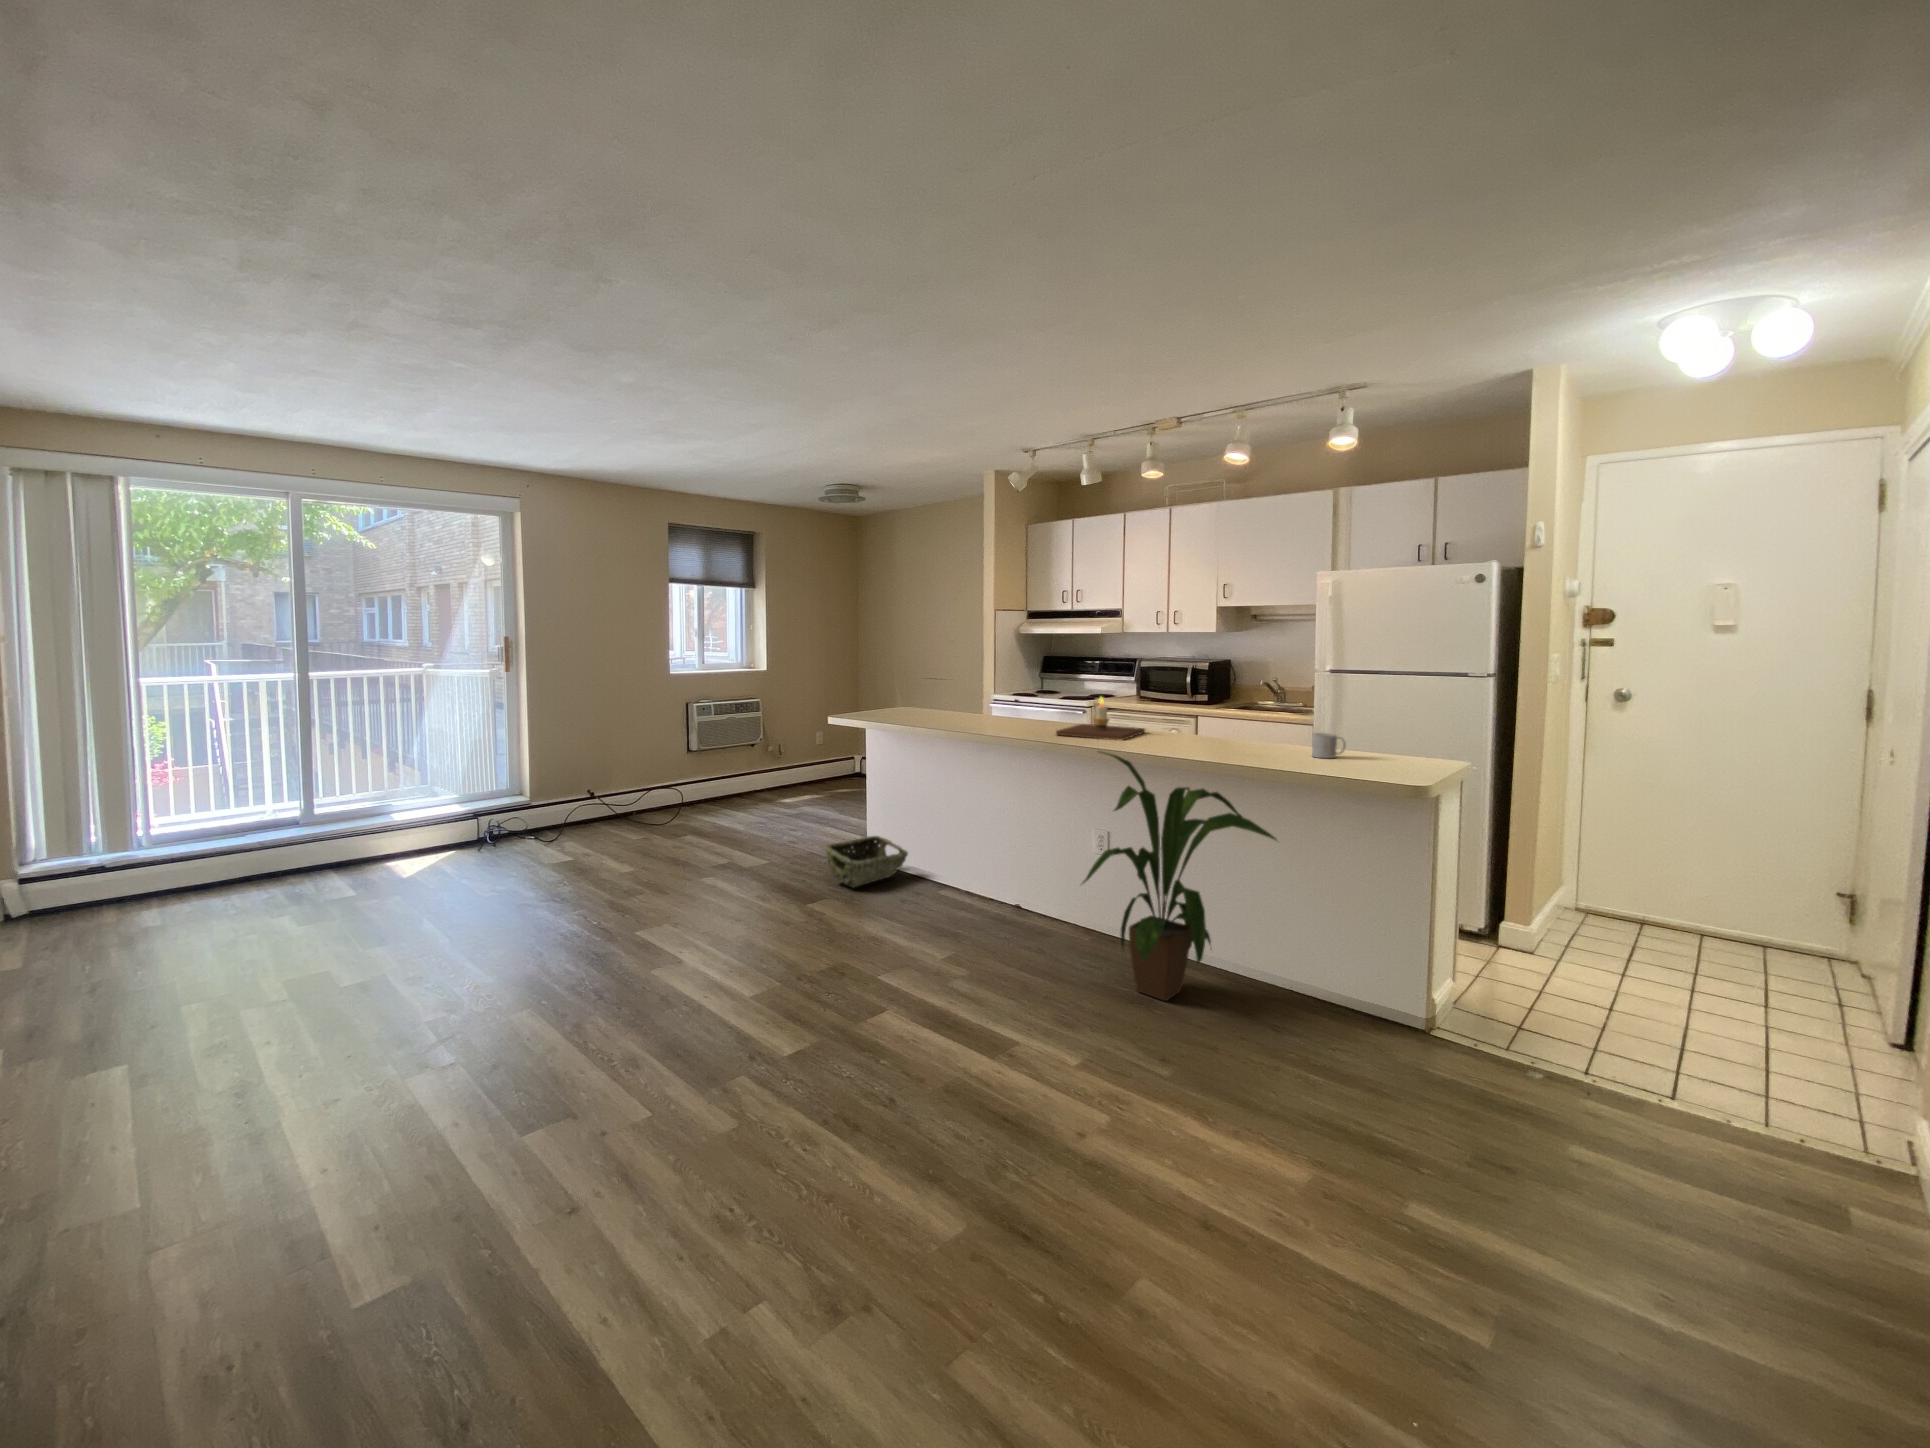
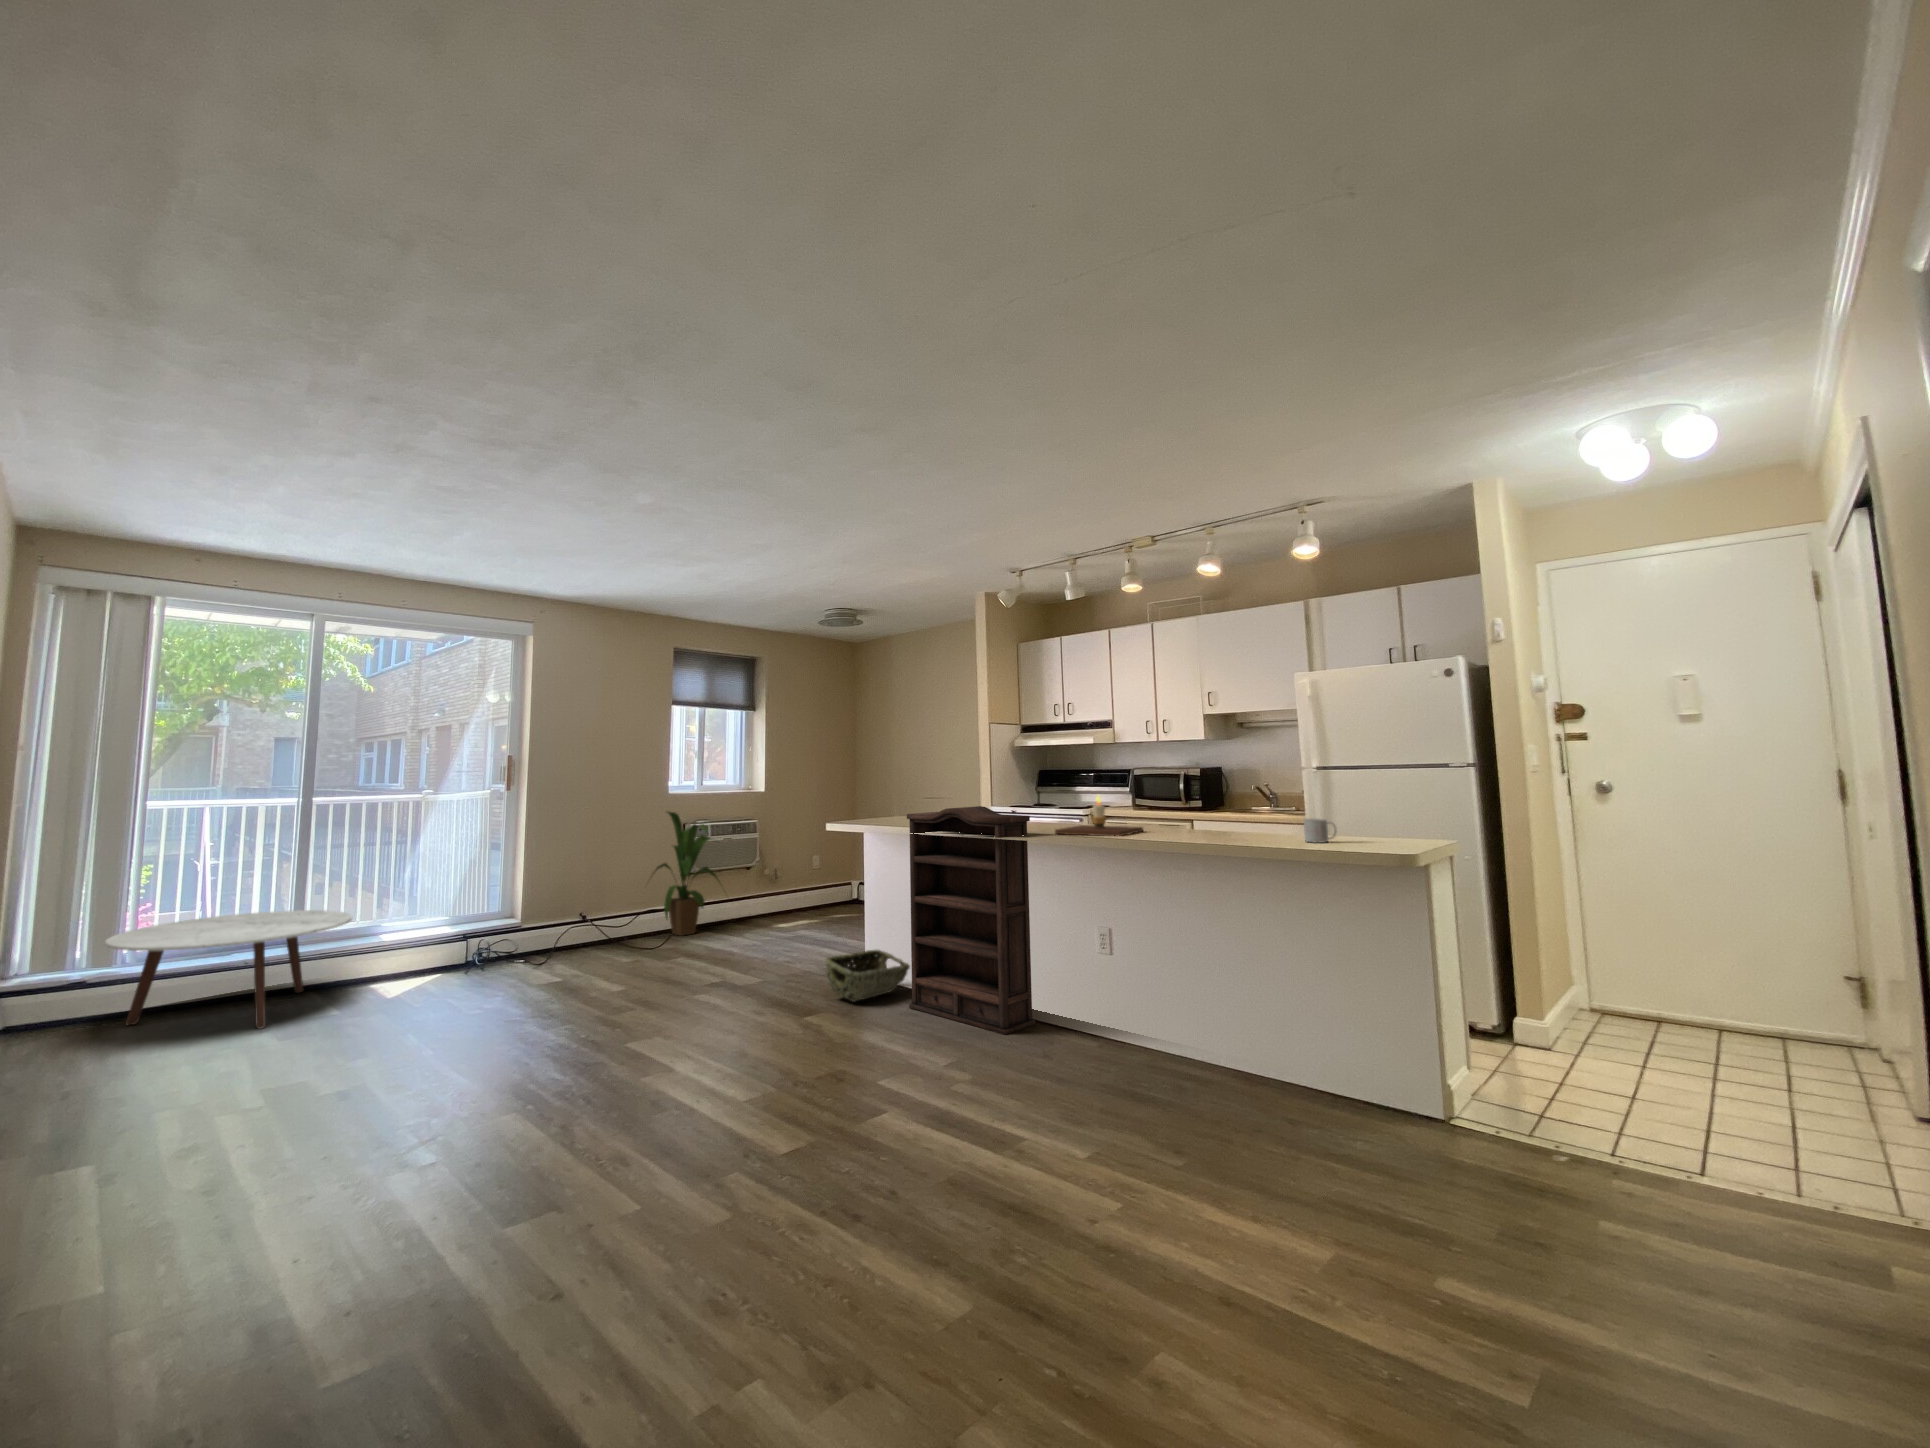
bookshelf: none [907,704,1031,927] -> present [907,806,1035,1035]
house plant: present [1083,752,1276,1001] -> present [655,812,719,936]
coffee table: none [117,790,362,908] -> present [105,910,352,1029]

